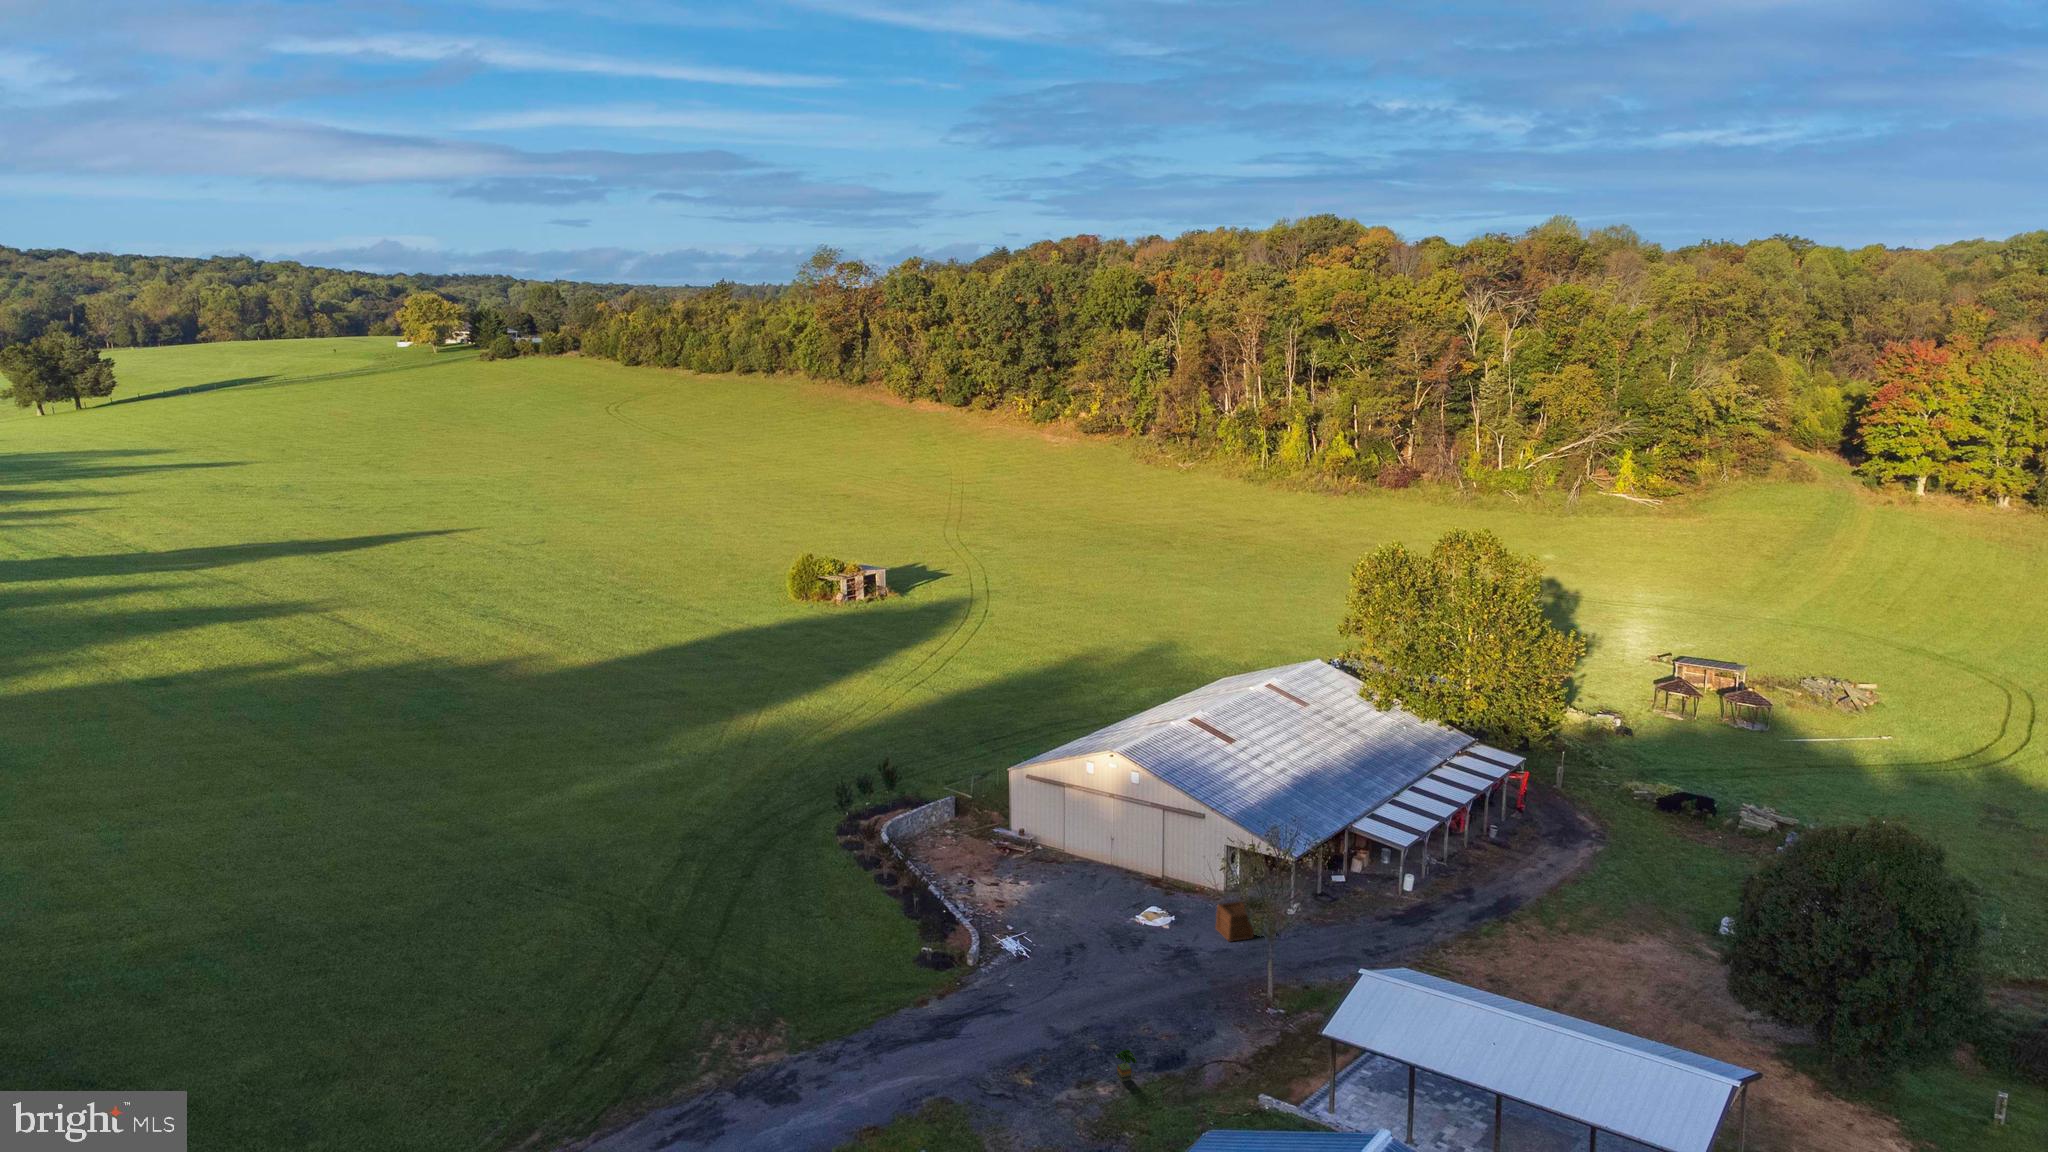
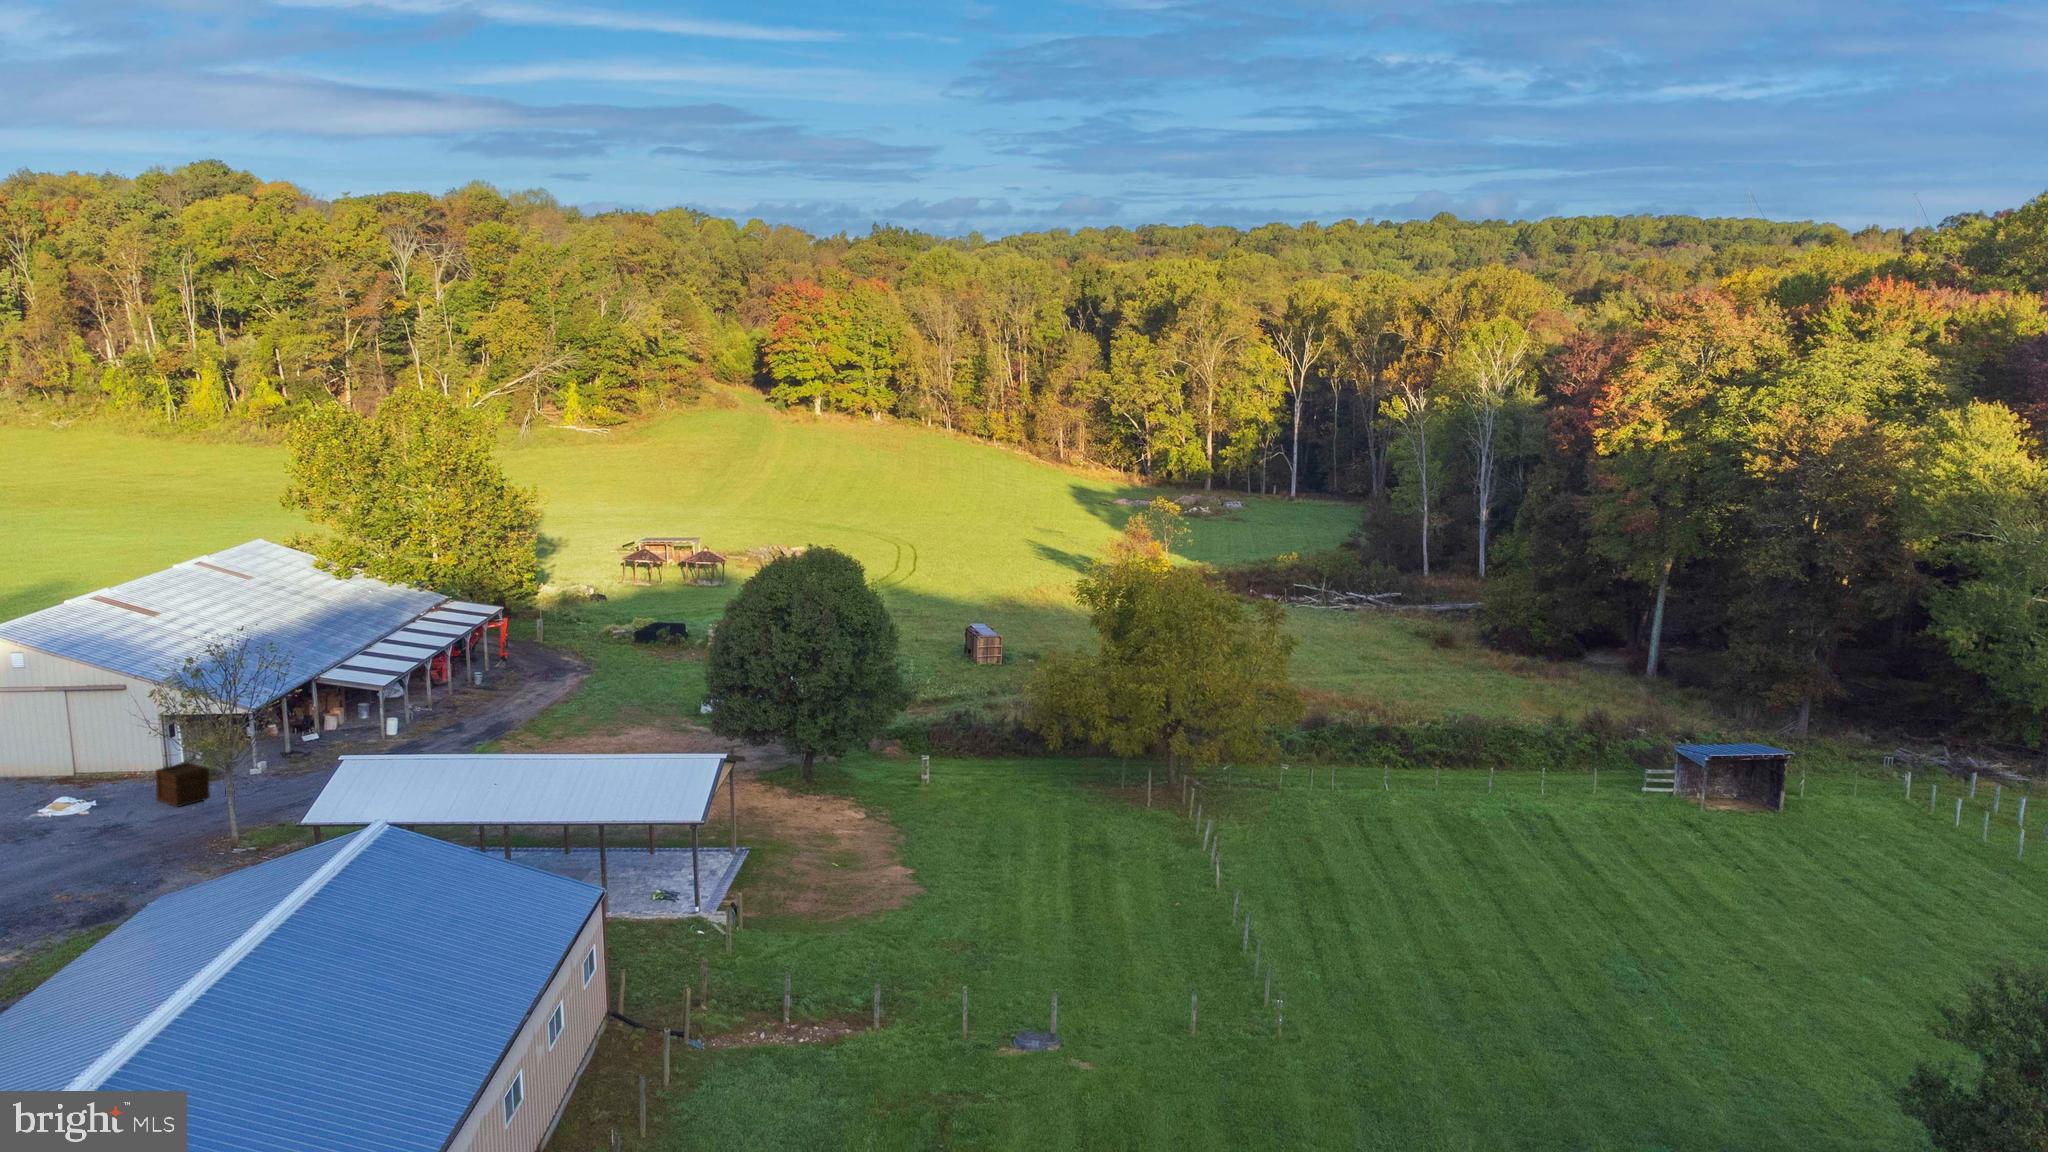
potted tree: present [1116,1049,1137,1082] -> none [30,906,63,945]

